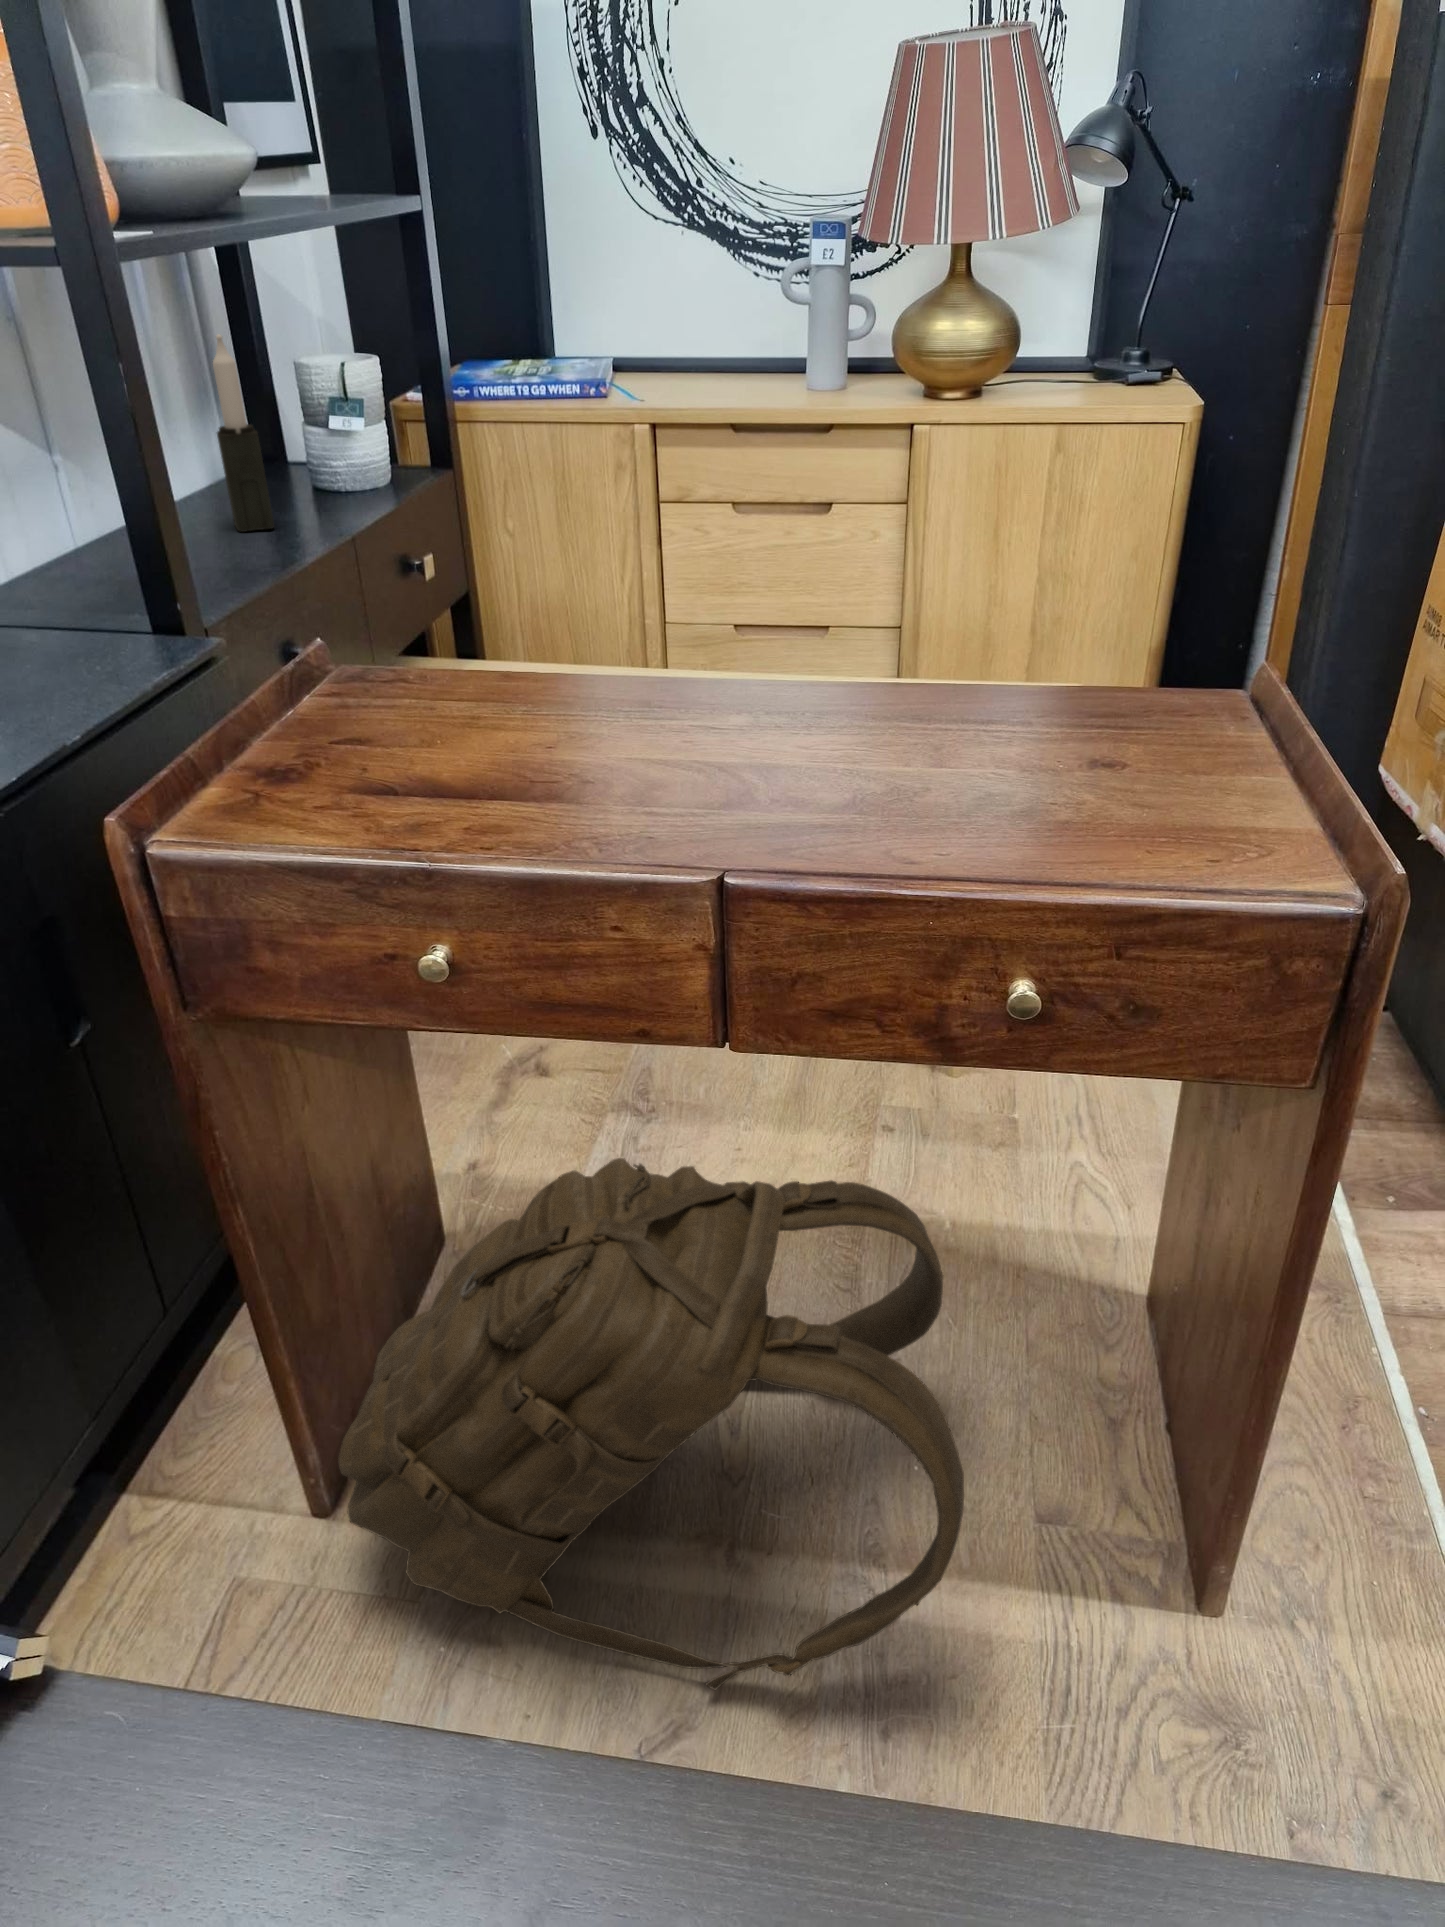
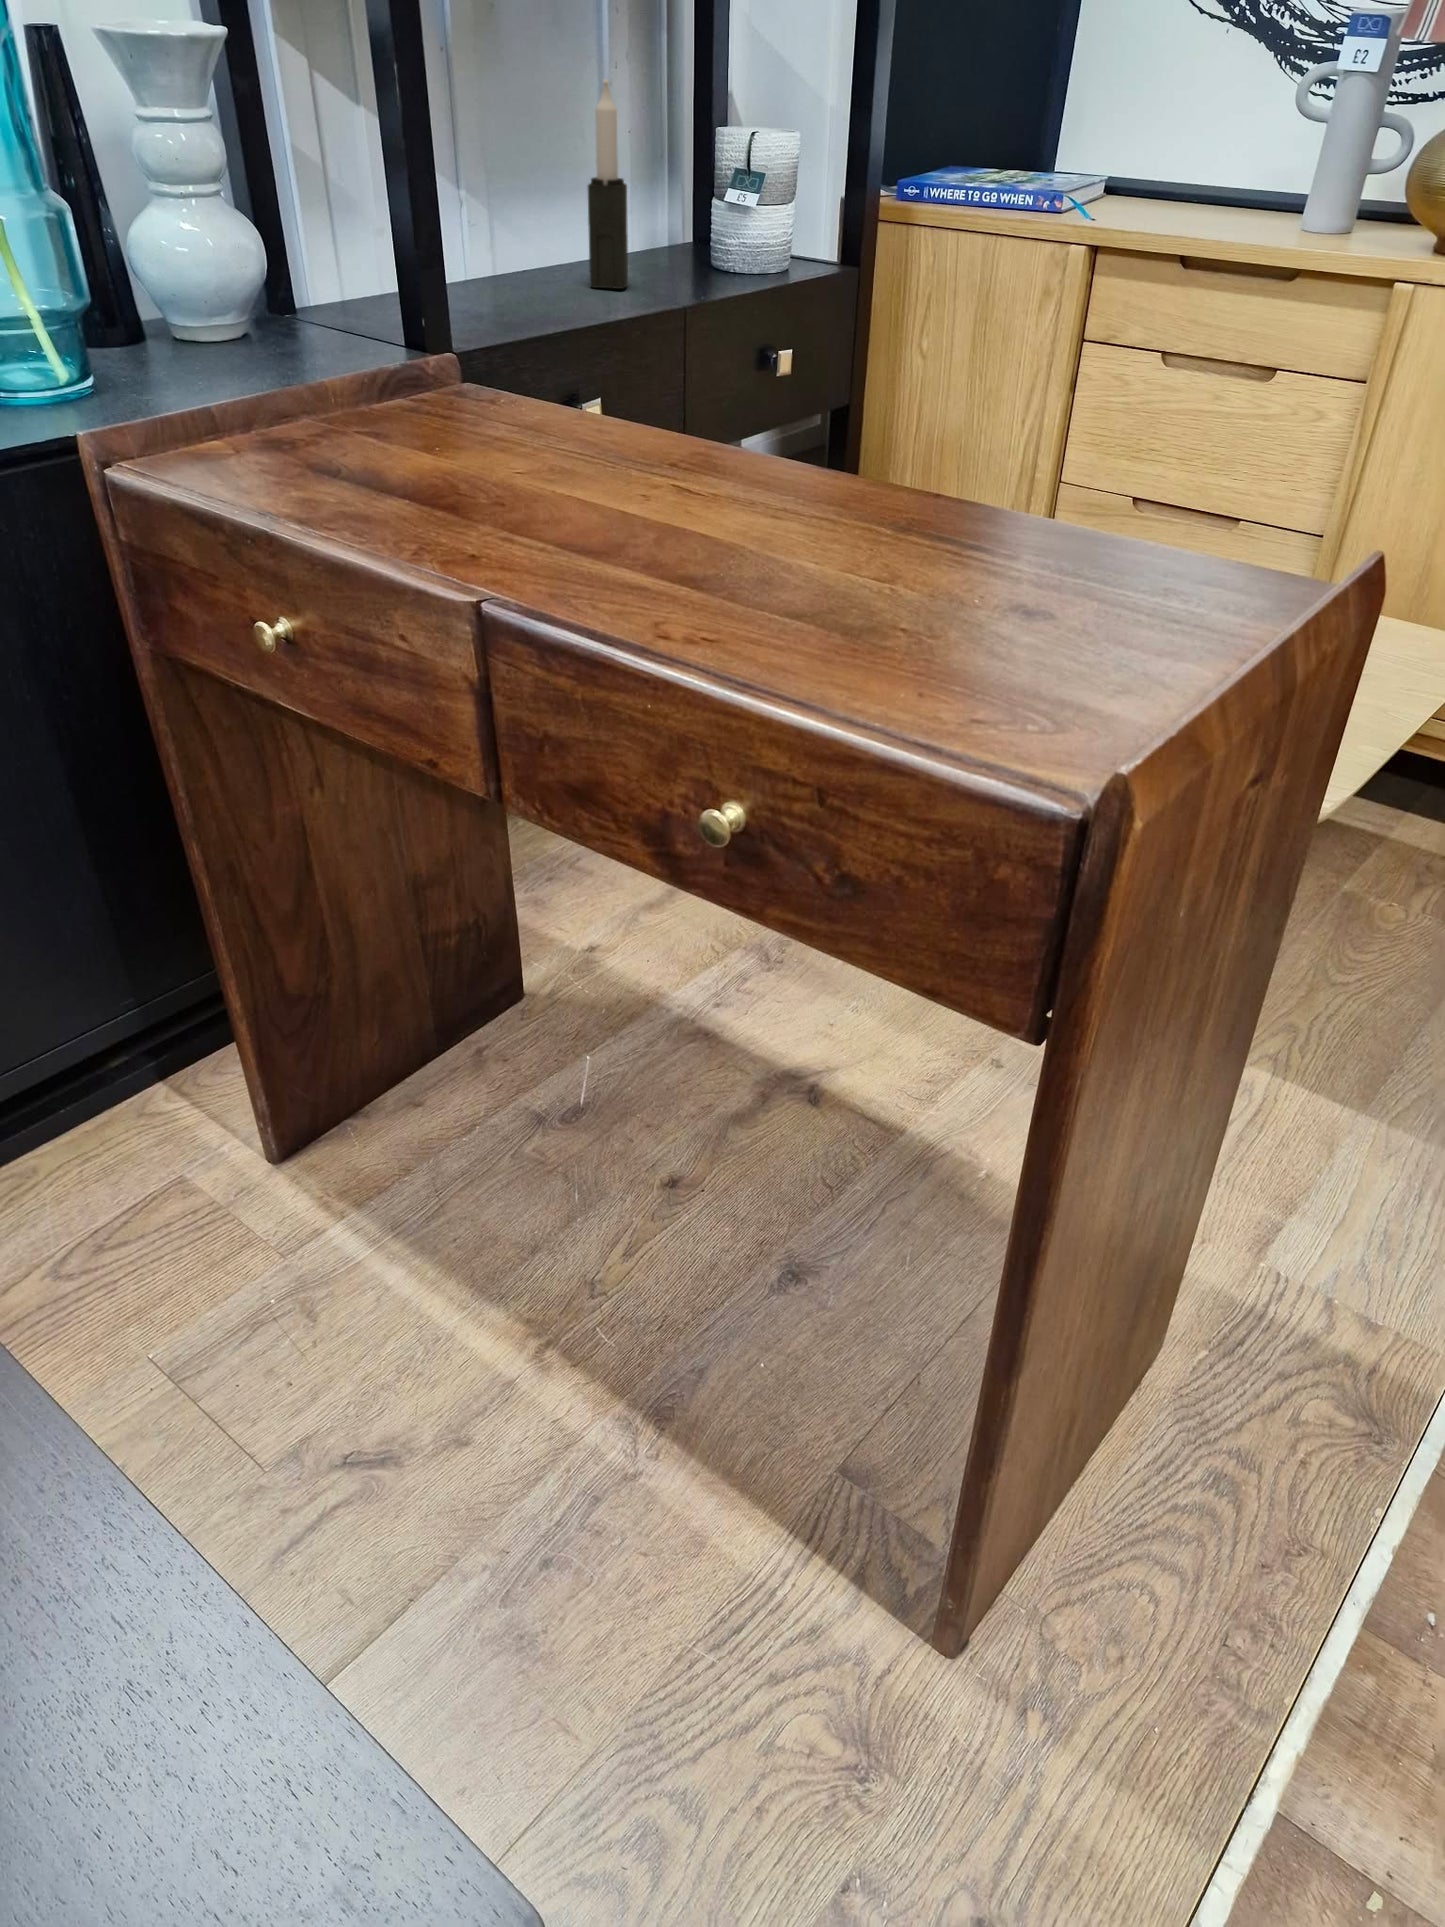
backpack: present [338,1158,964,1690] -> none [227,925,843,1471]

